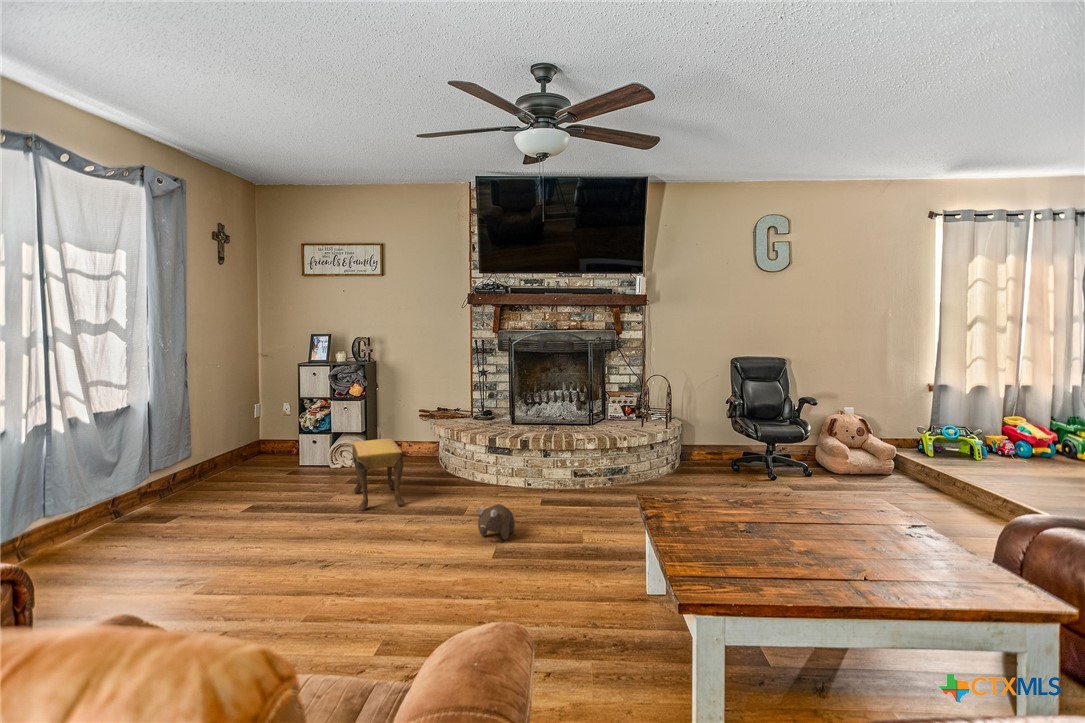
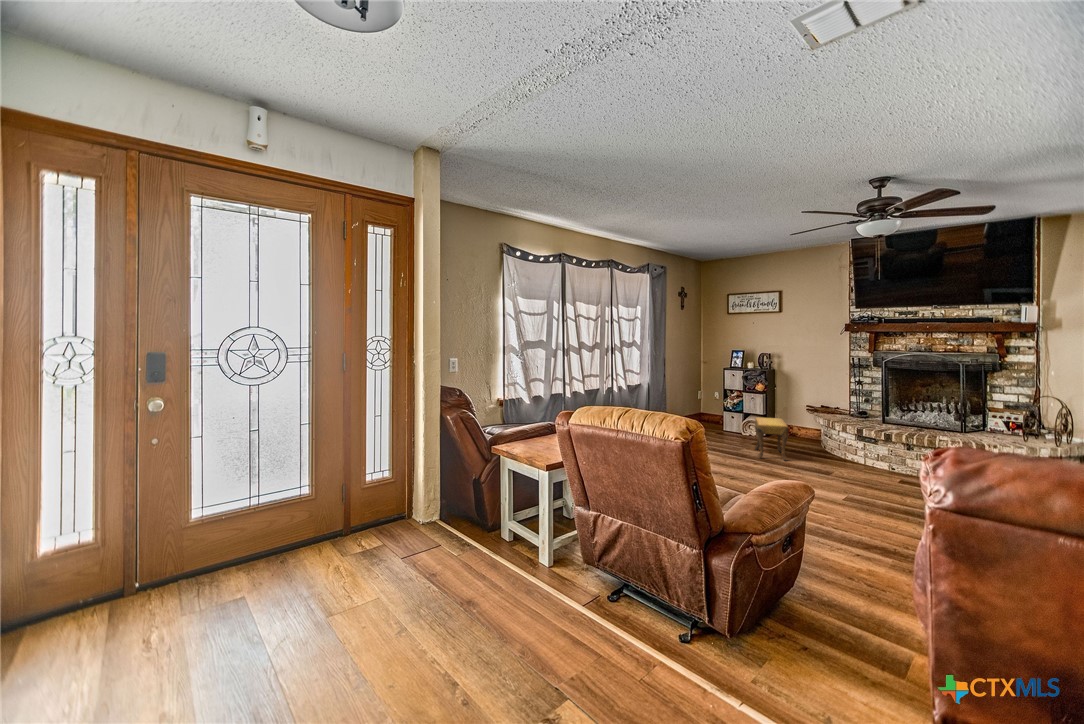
plush toy: present [476,504,515,540] -> none [837,466,868,491]

